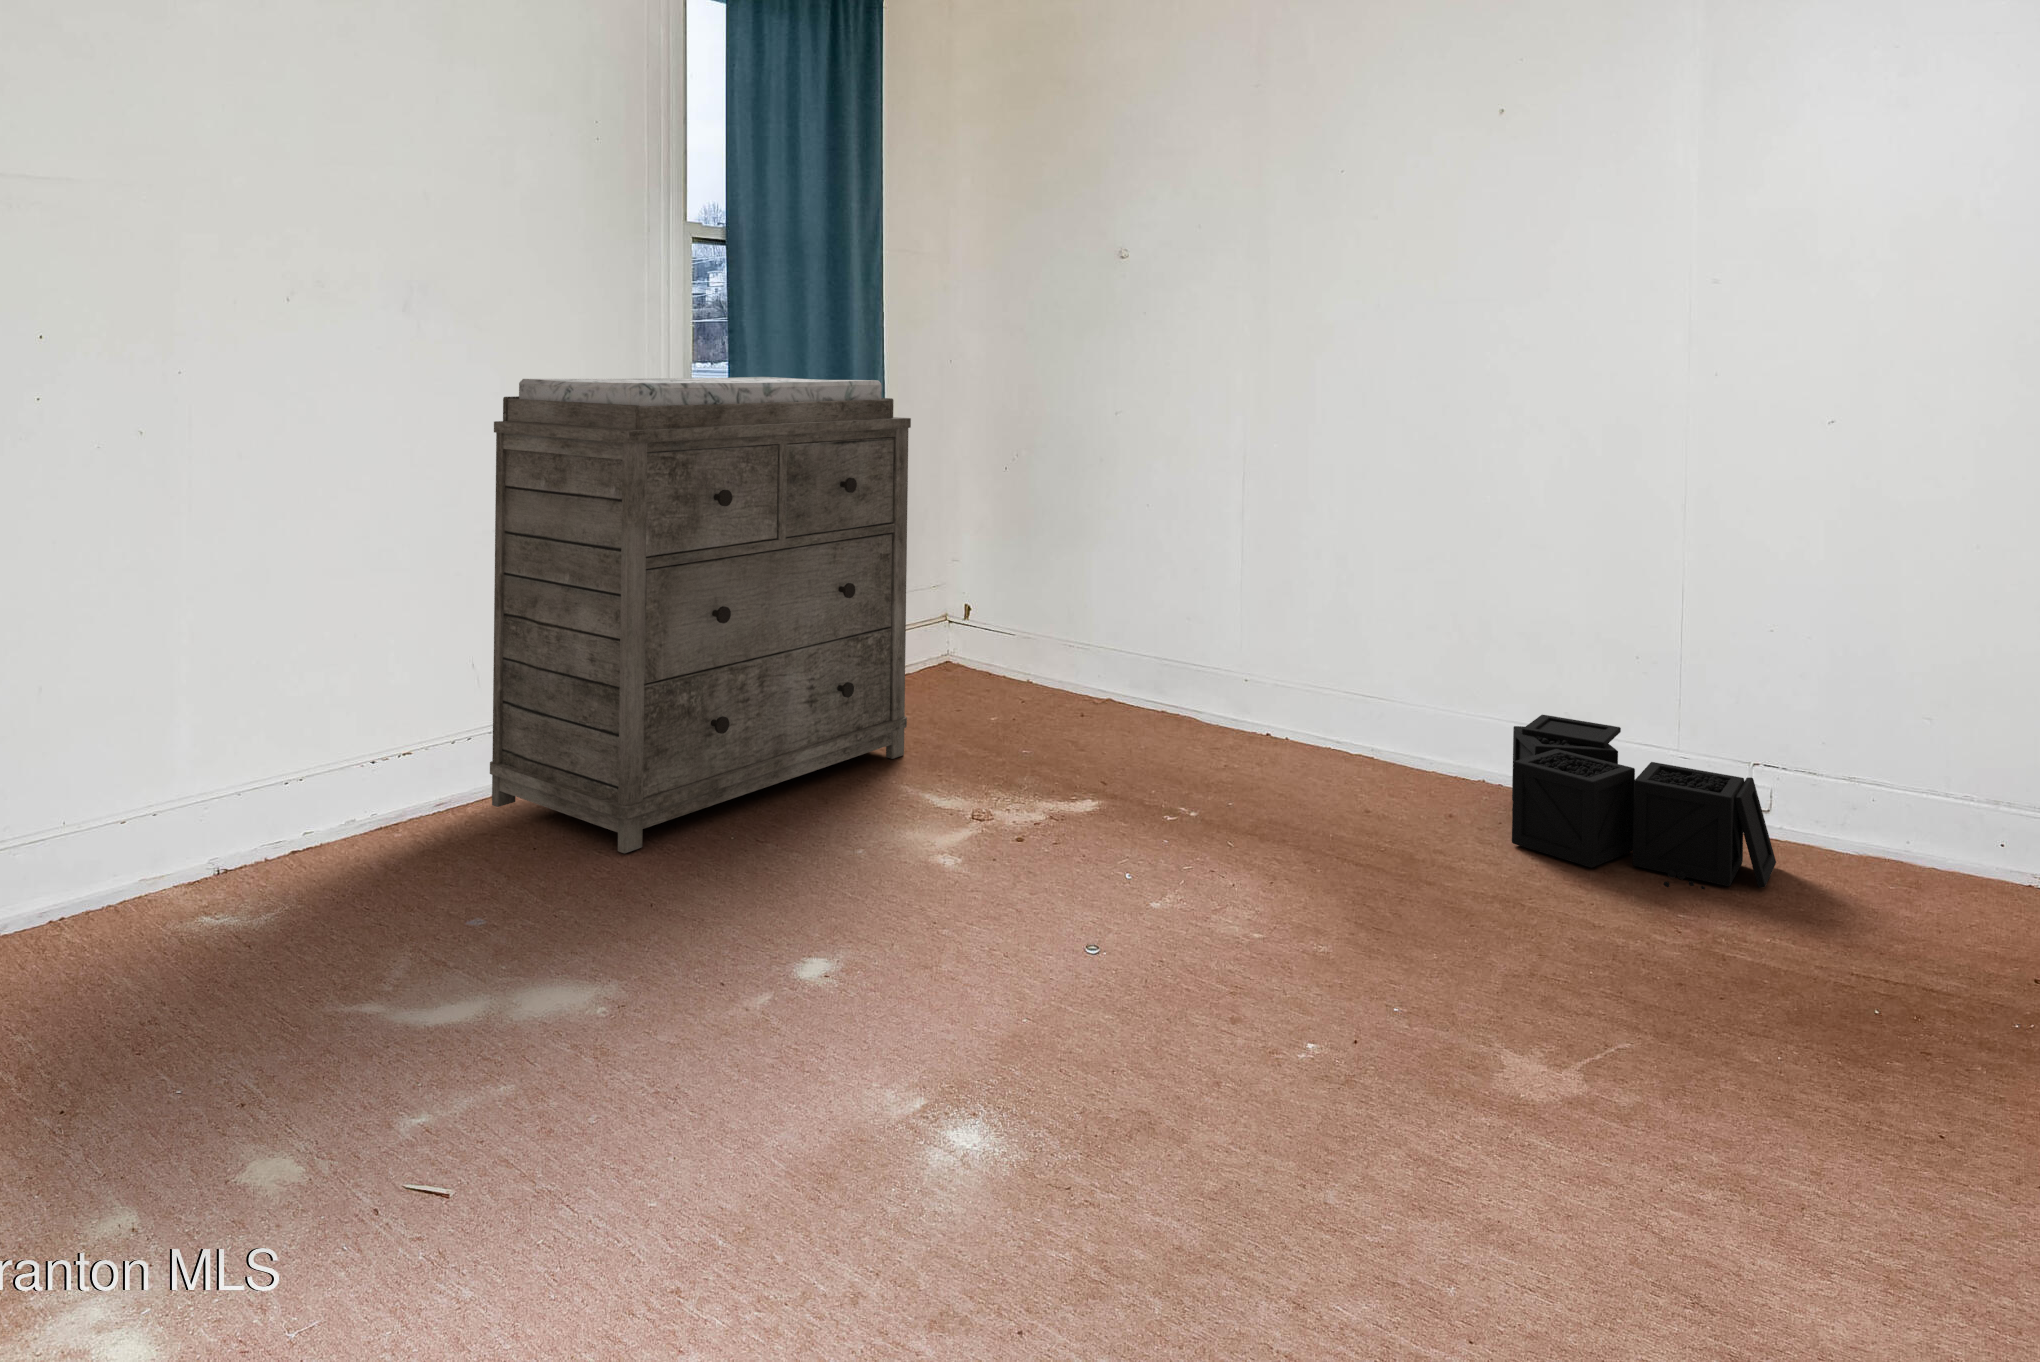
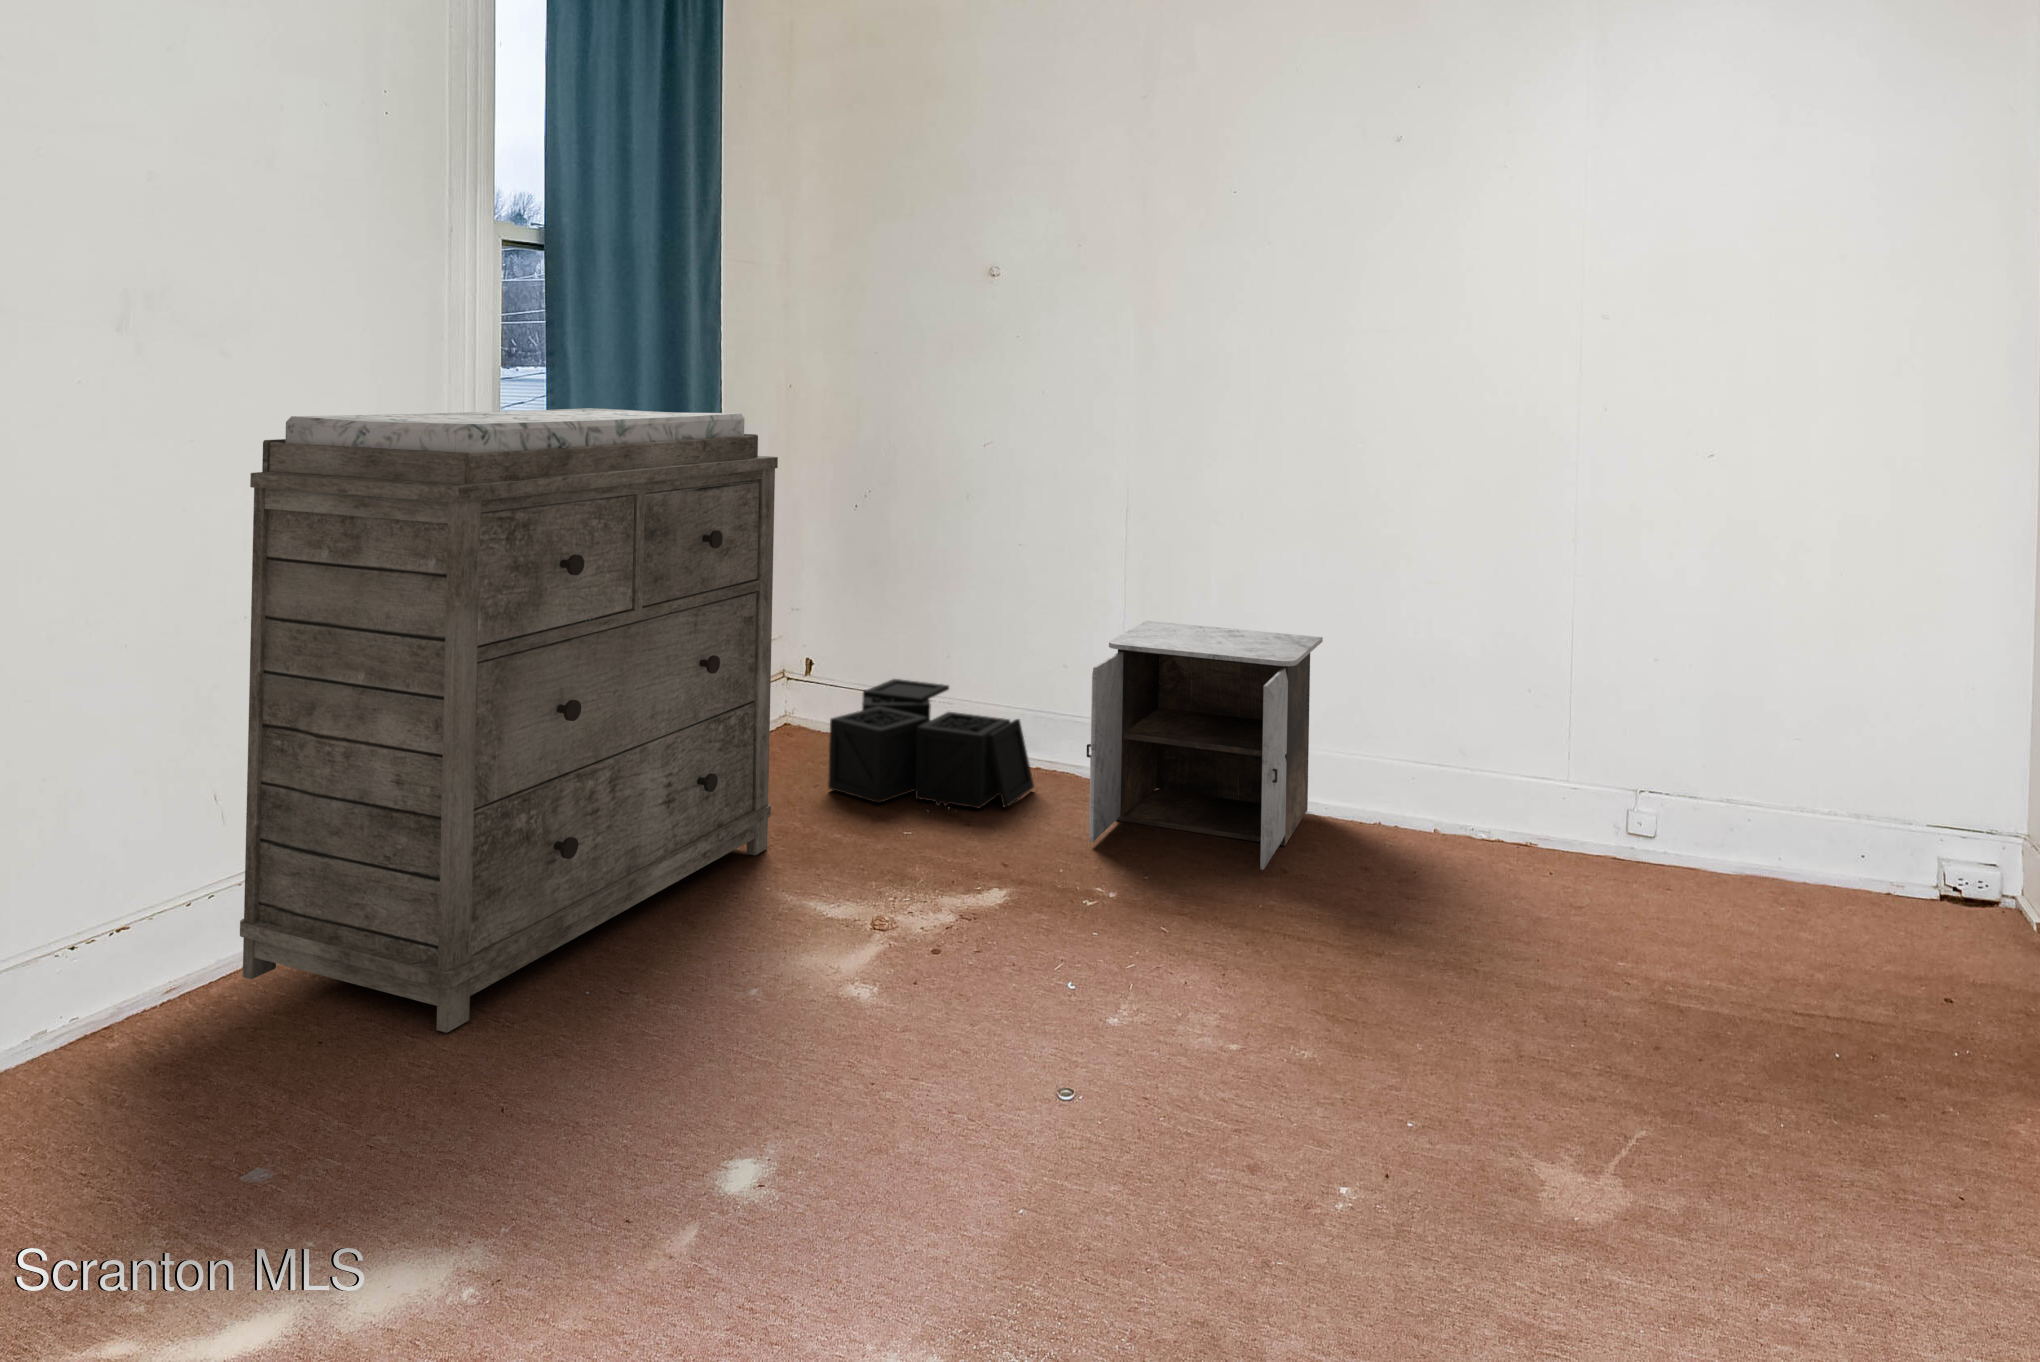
nightstand: none [1186,579,1430,806] -> present [1087,621,1323,870]
storage bin: present [1512,715,1776,890] -> present [828,679,1034,813]

